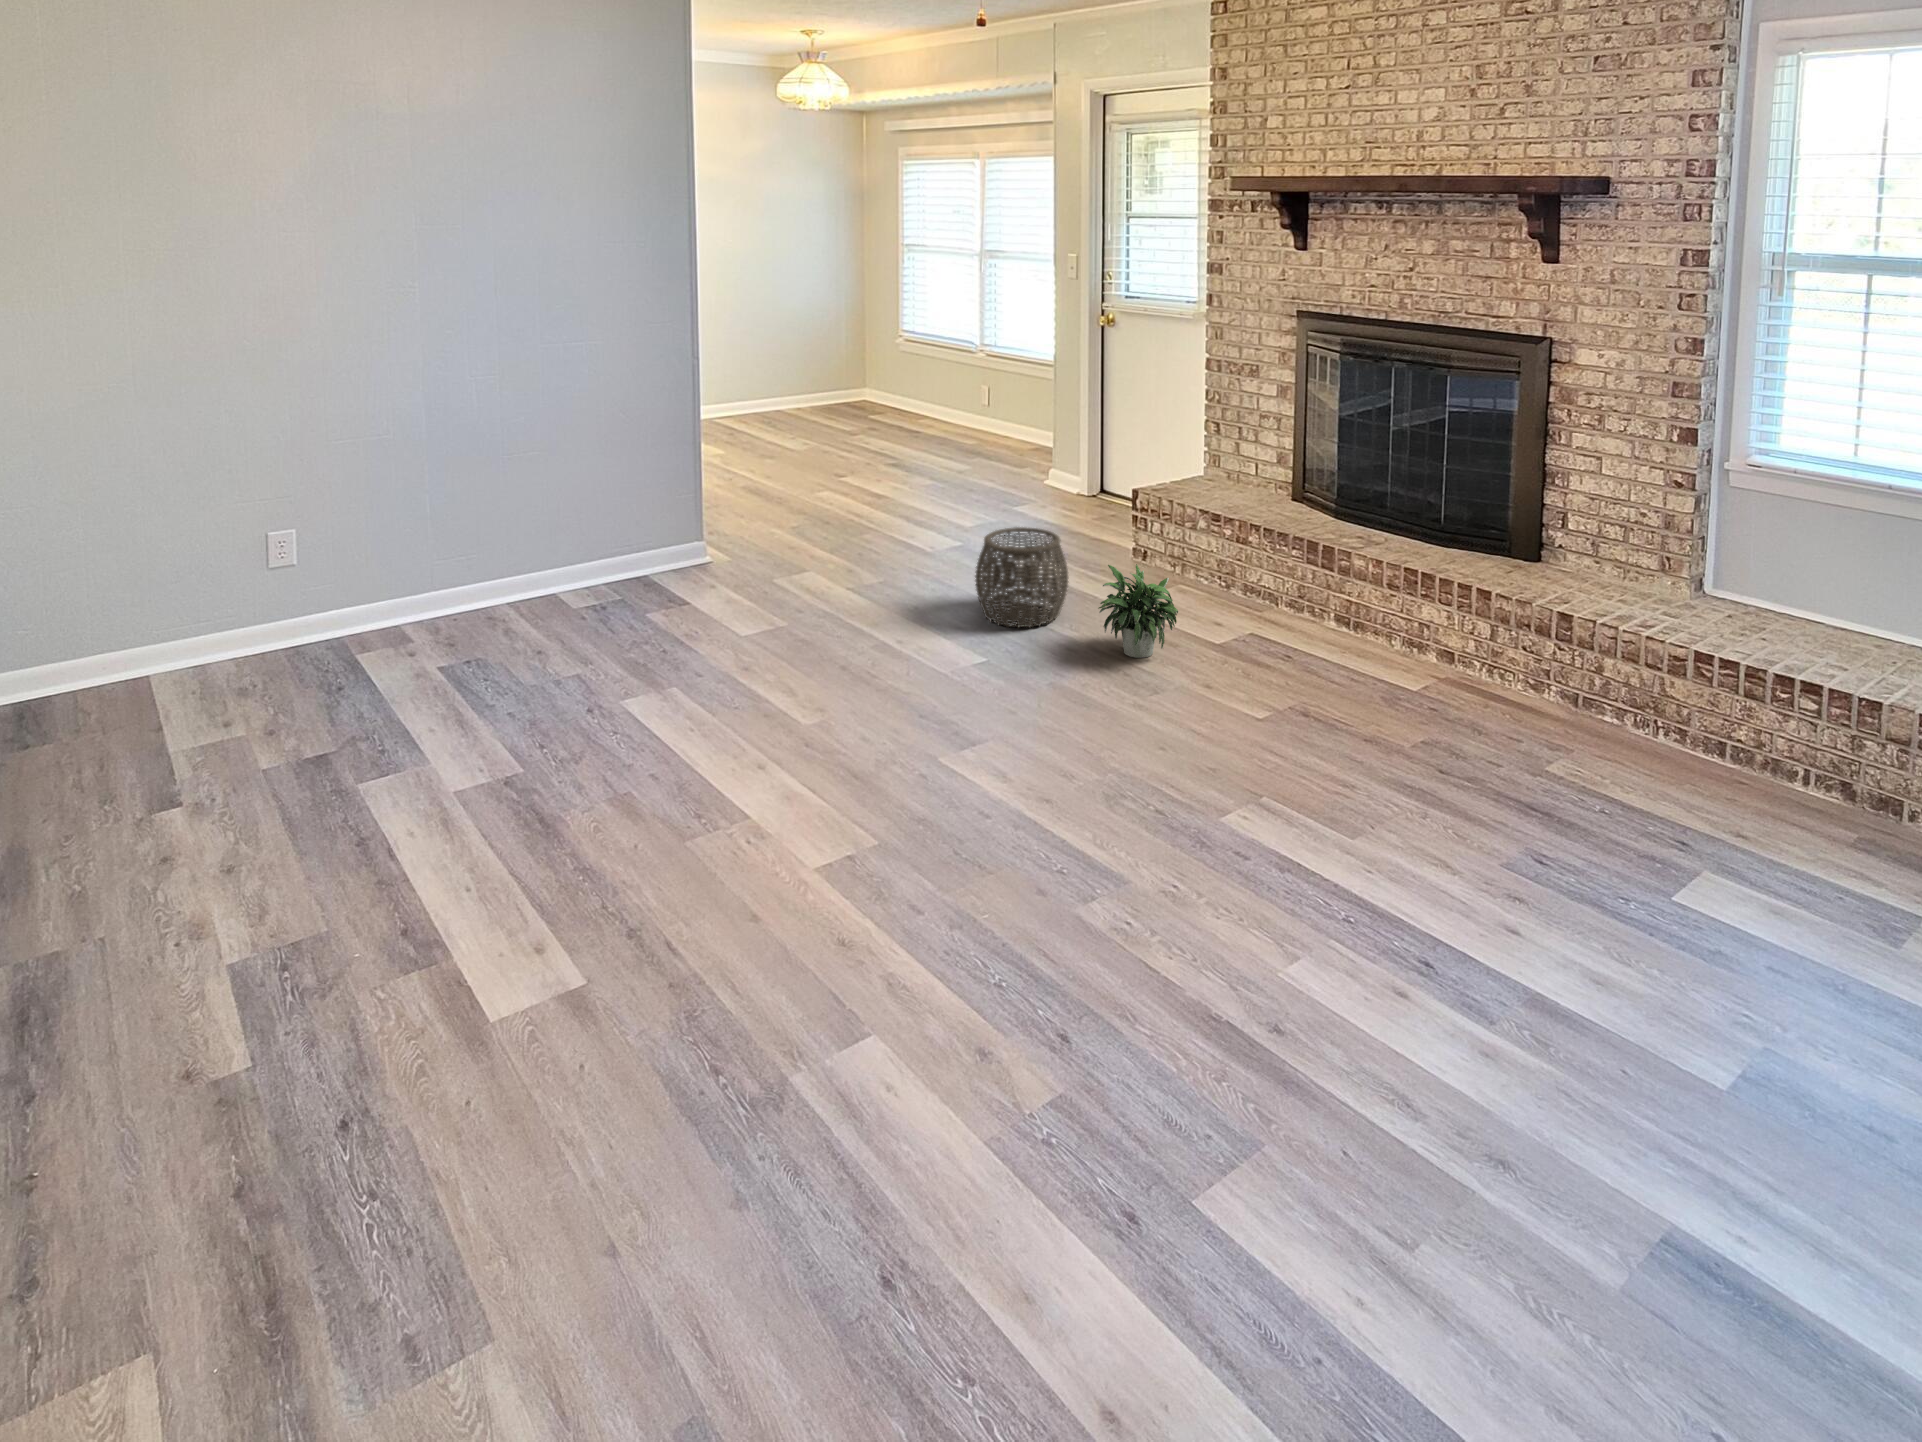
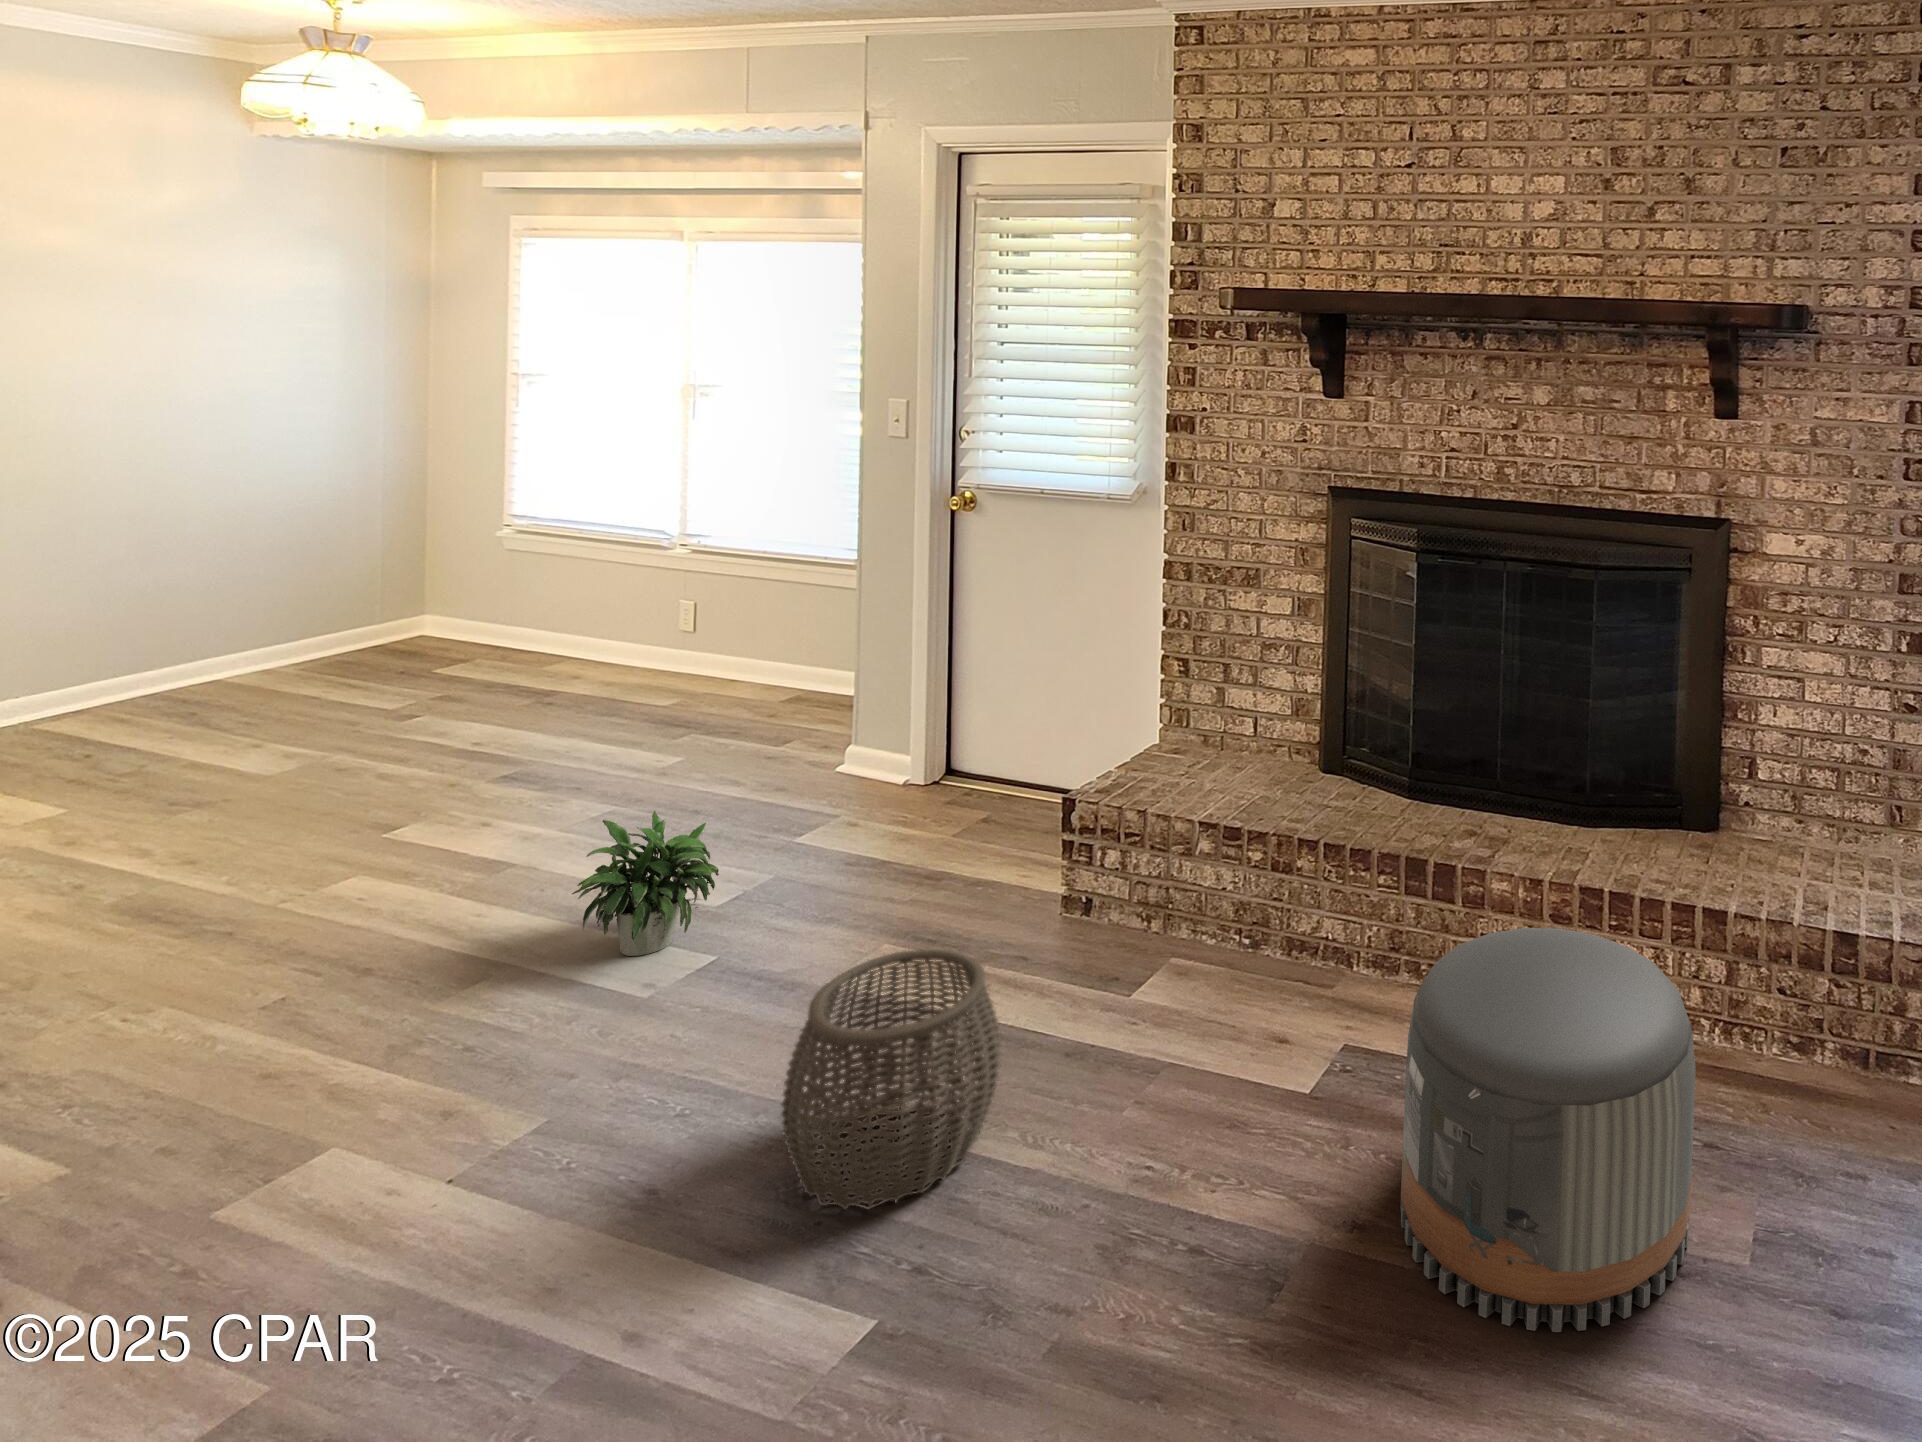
pouf: none [1234,561,1400,737] -> present [1400,928,1696,1332]
potted plant: present [1098,564,1178,658] -> present [572,811,719,956]

